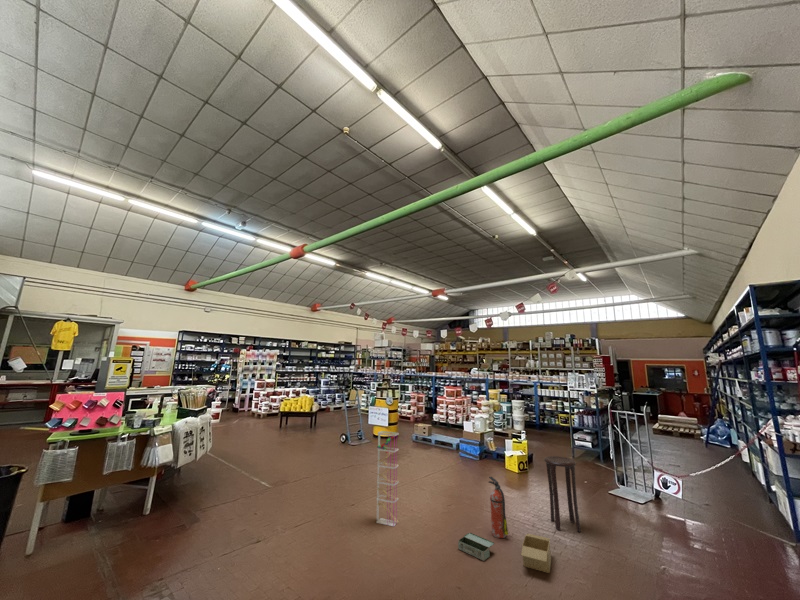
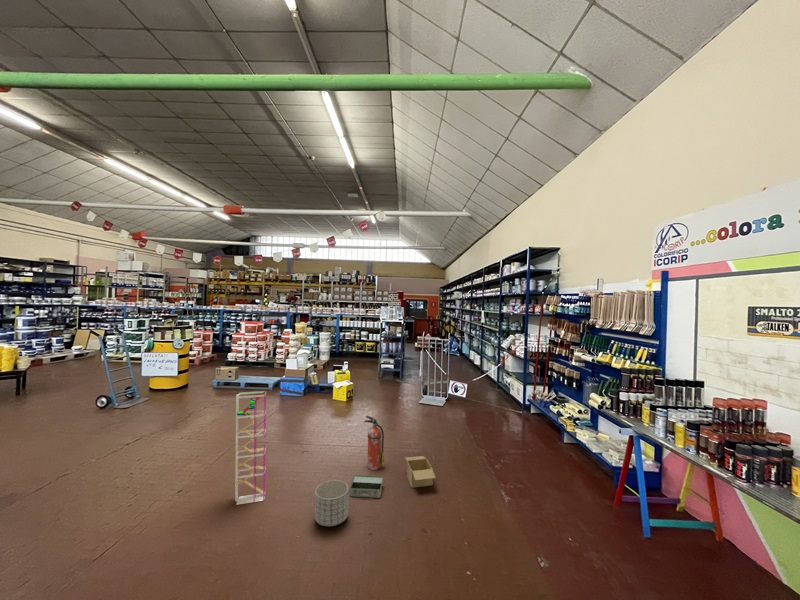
stool: present [544,456,581,532] -> none [402,384,428,445]
planter: none [416,521,445,563] -> present [315,480,348,526]

